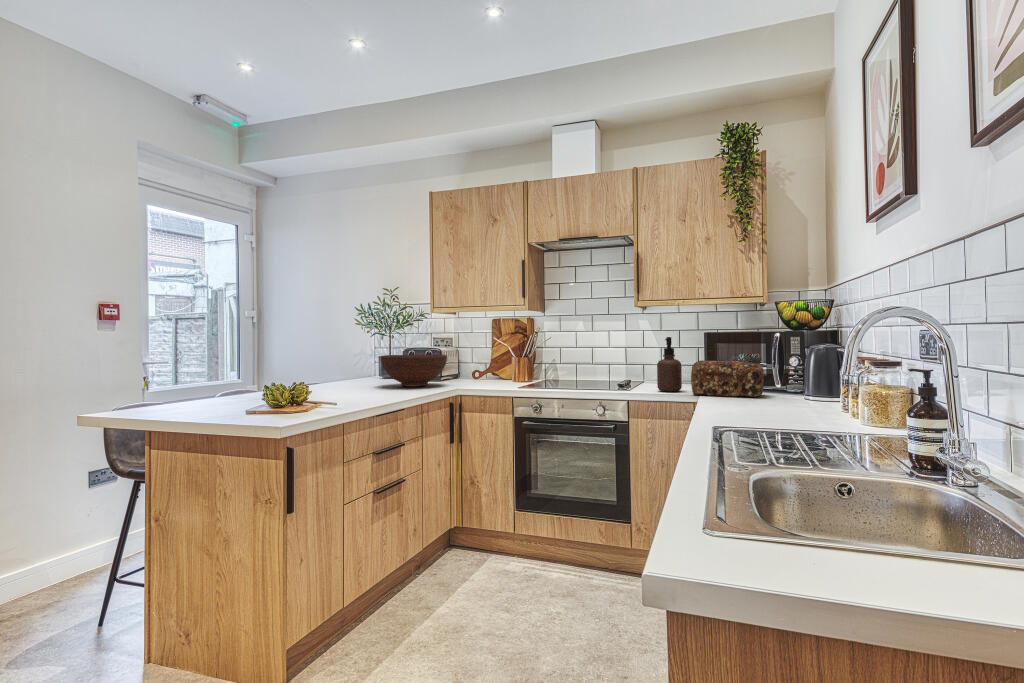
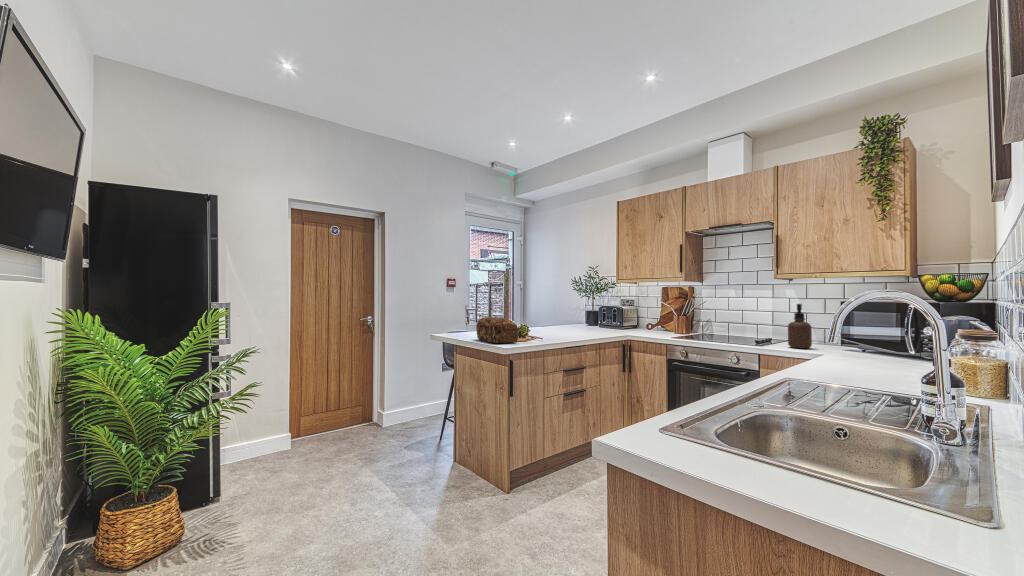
fruit bowl: present [380,354,447,387] -> none [580,310,624,332]
bread loaf: present [691,360,764,397] -> present [476,317,518,343]

